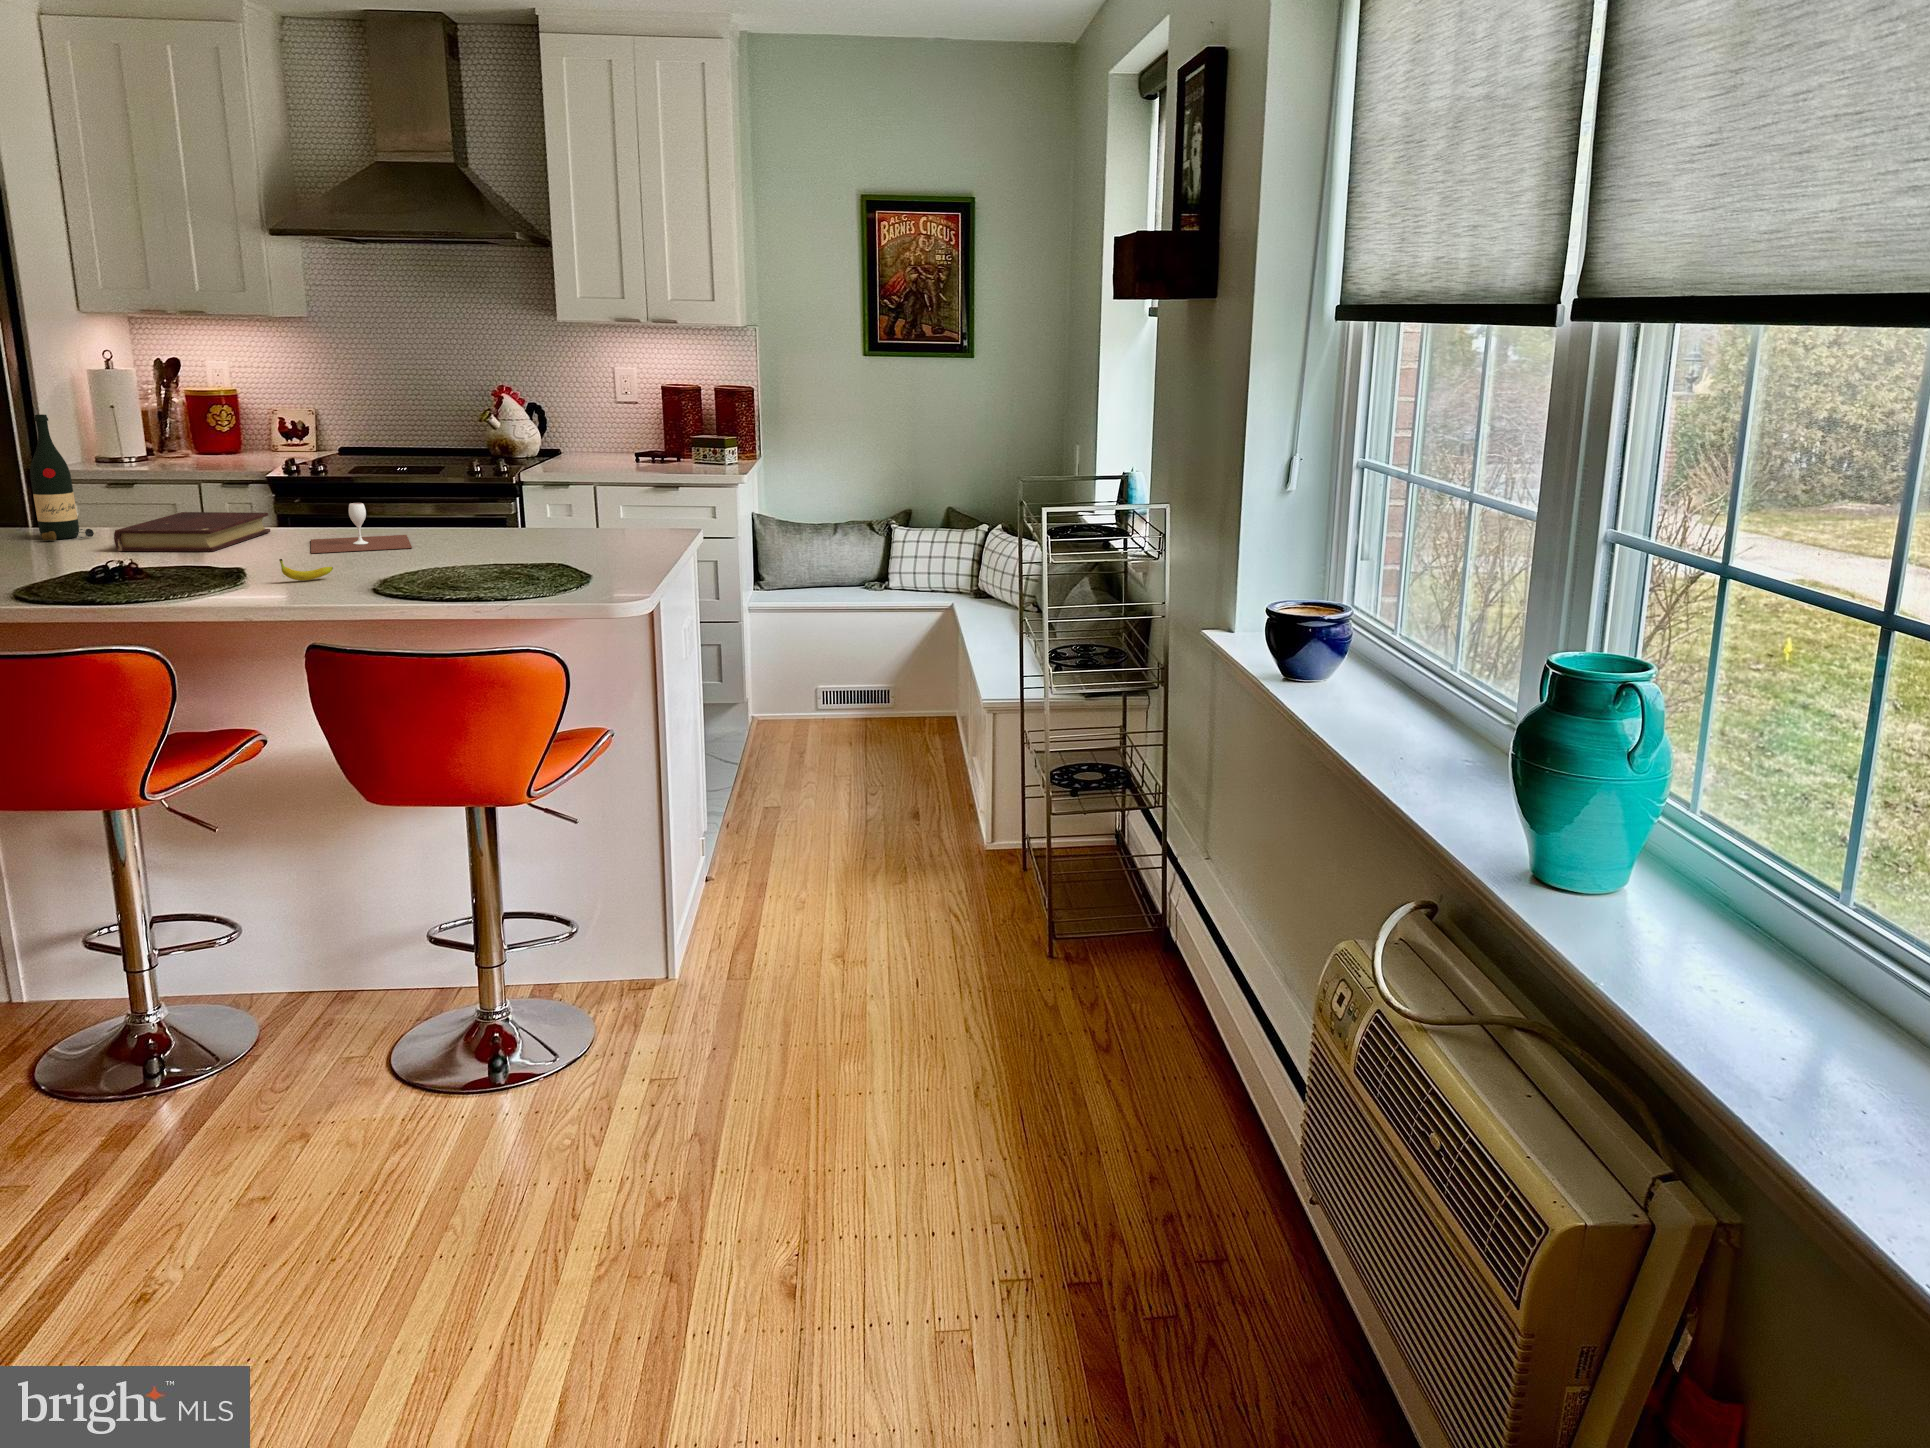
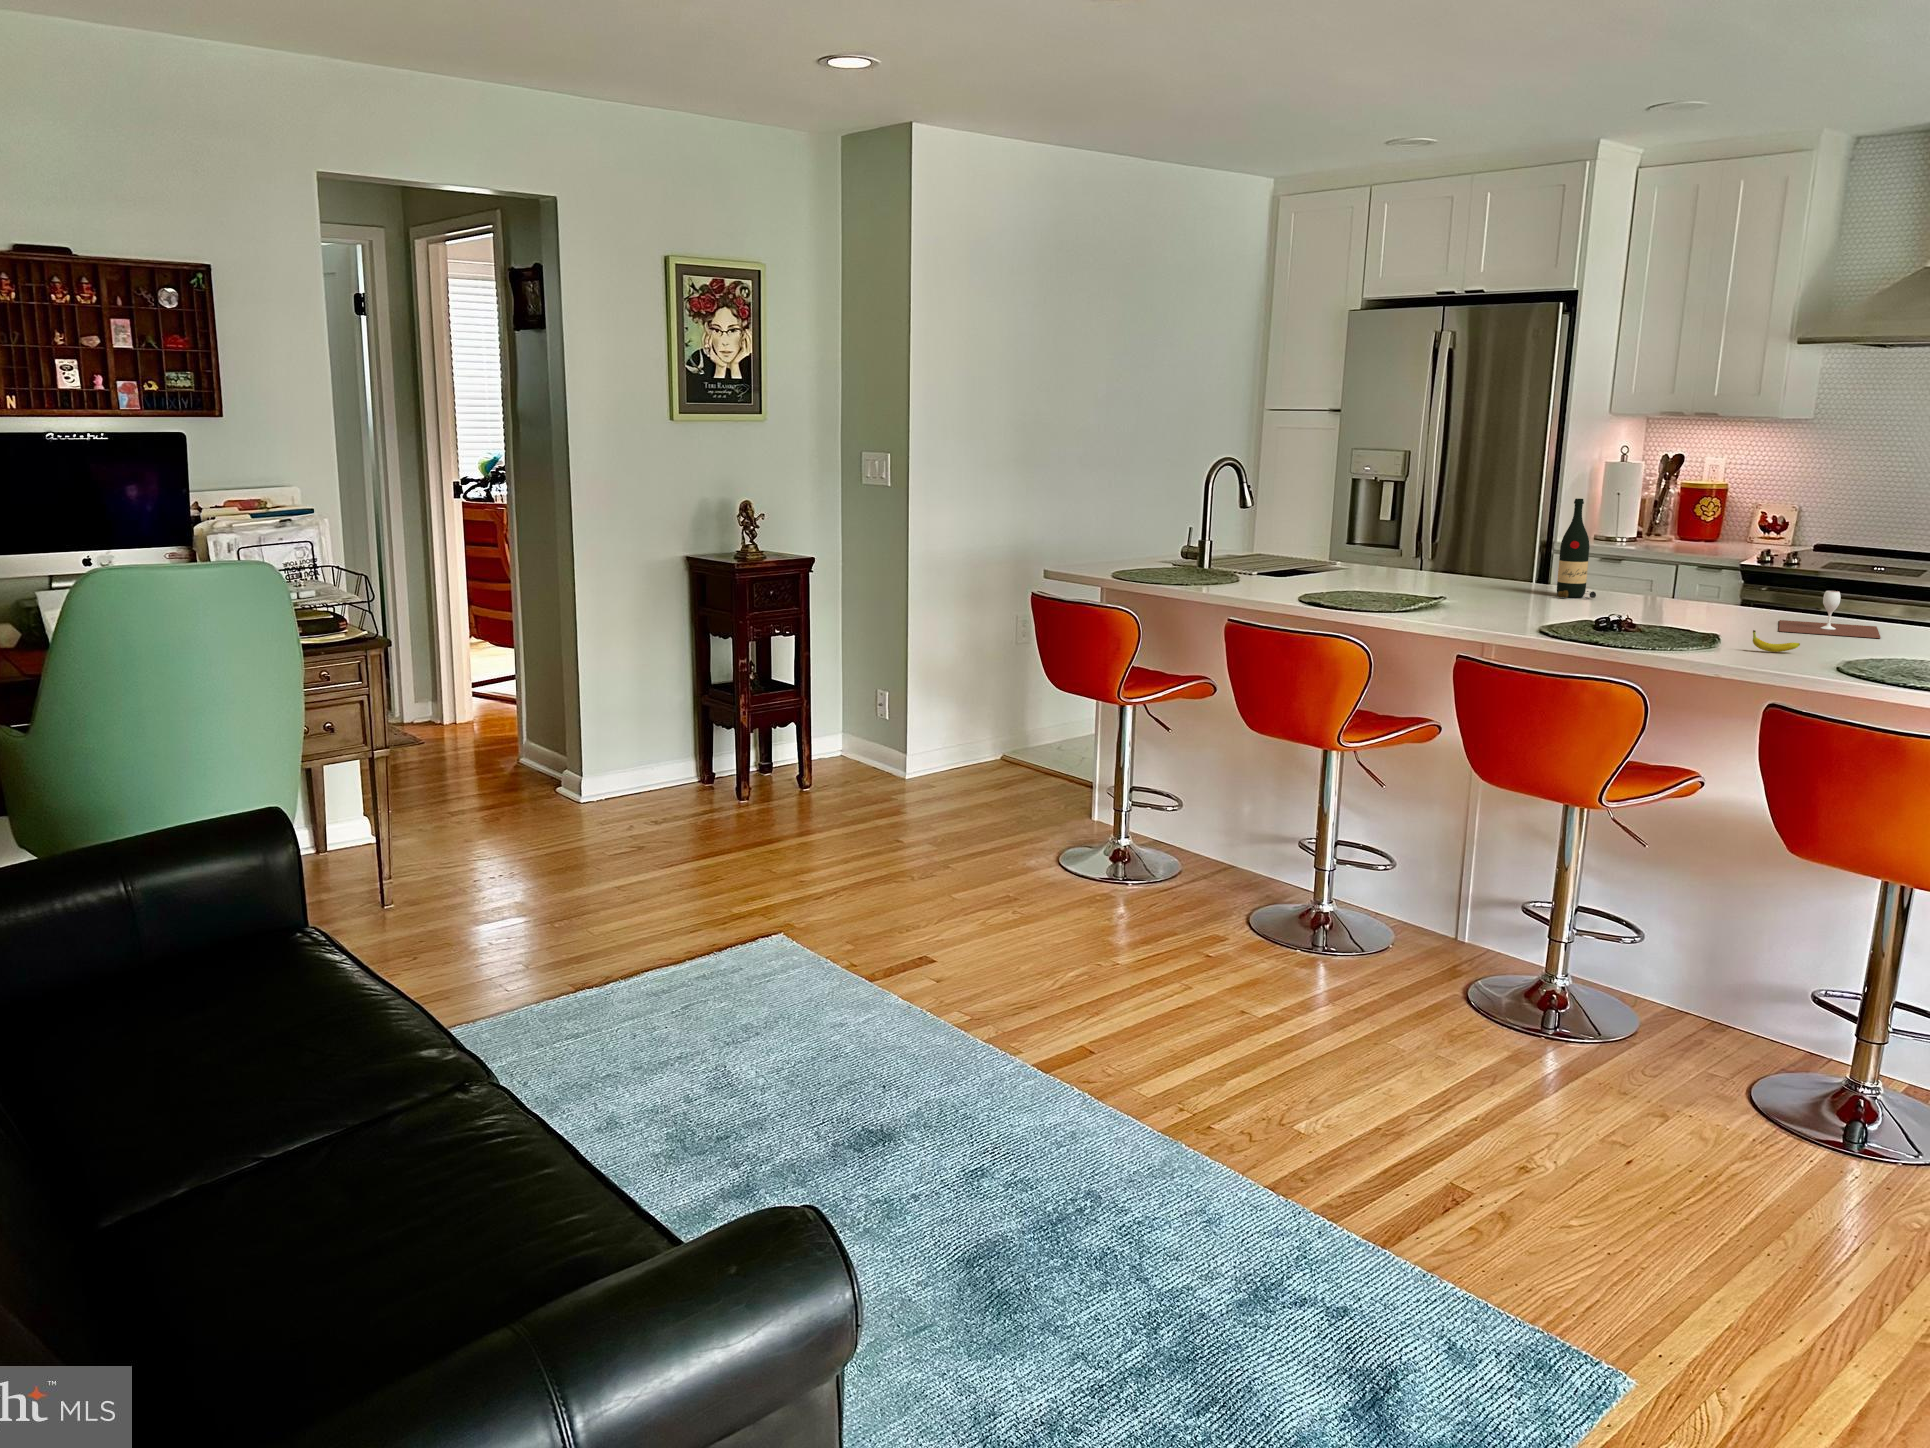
book: present [114,512,270,551] -> none [1613,585,1744,620]

